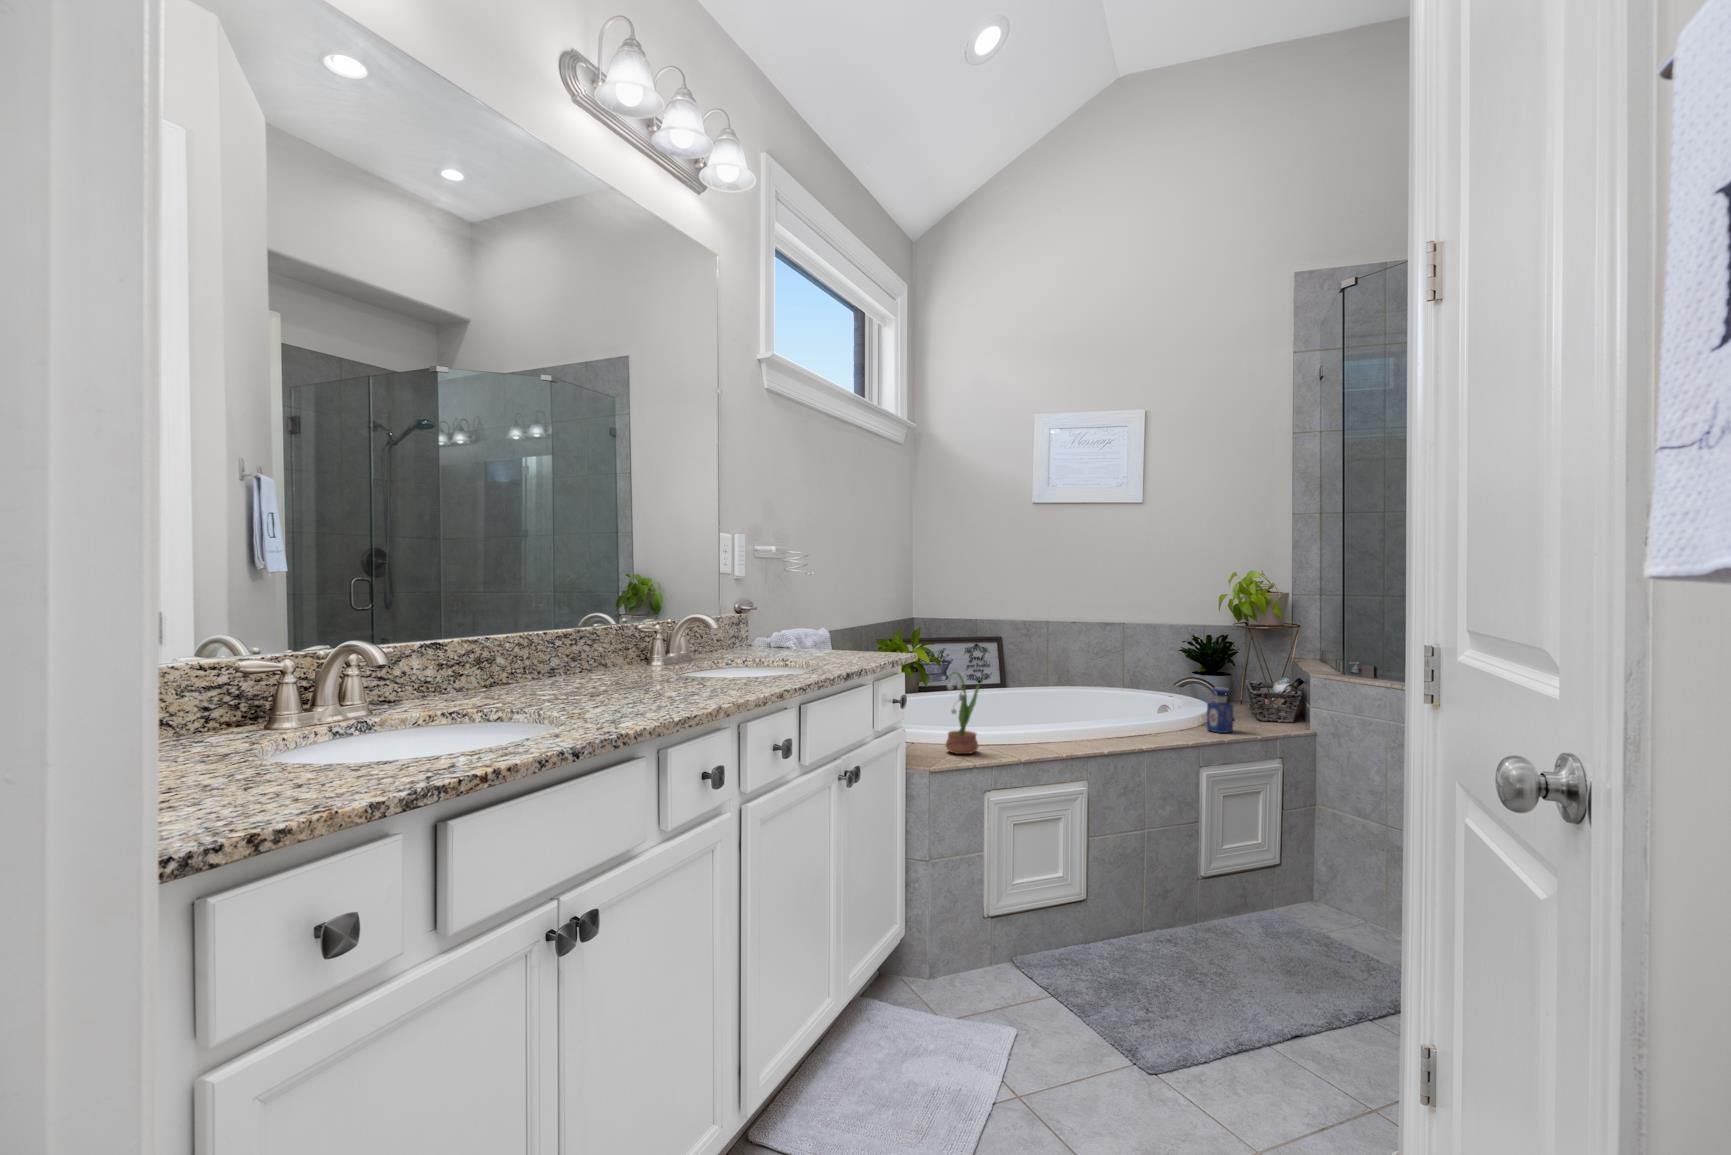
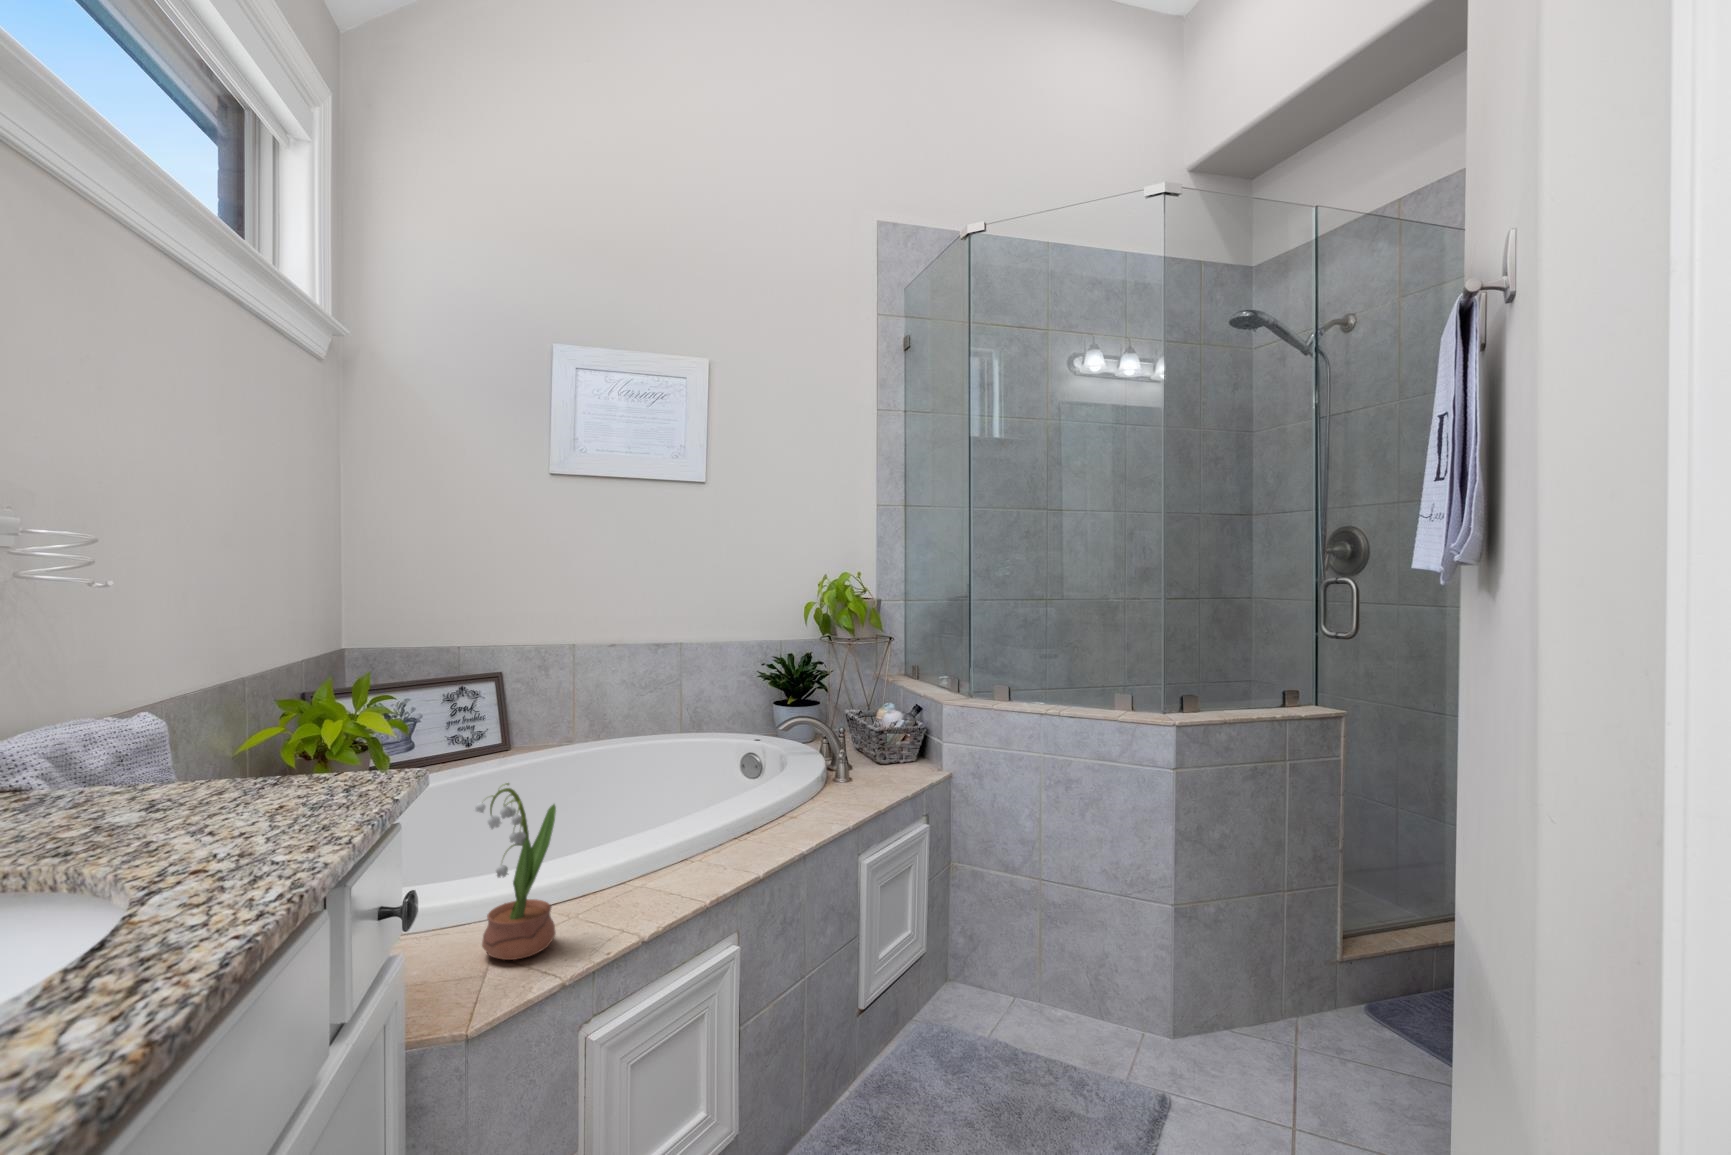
perfume bottle: present [1207,687,1233,733] -> none [844,731,876,795]

